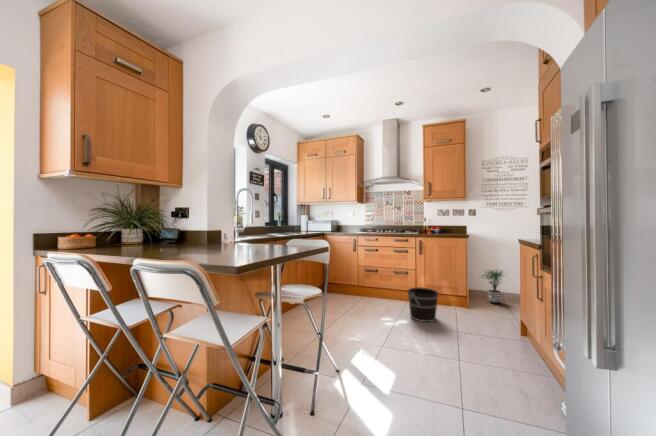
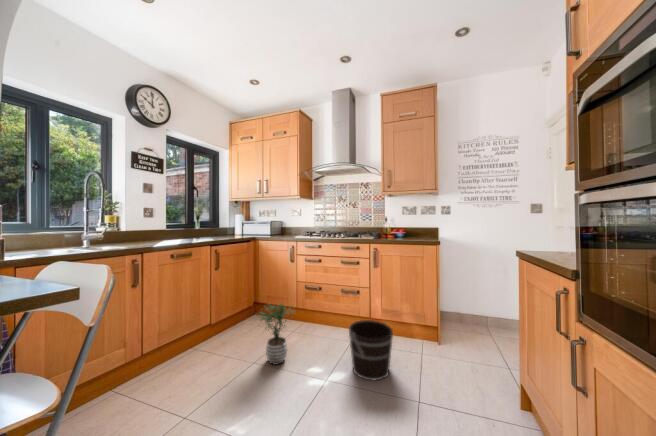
potted plant: present [483,270,502,304] -> present [260,304,293,365]

